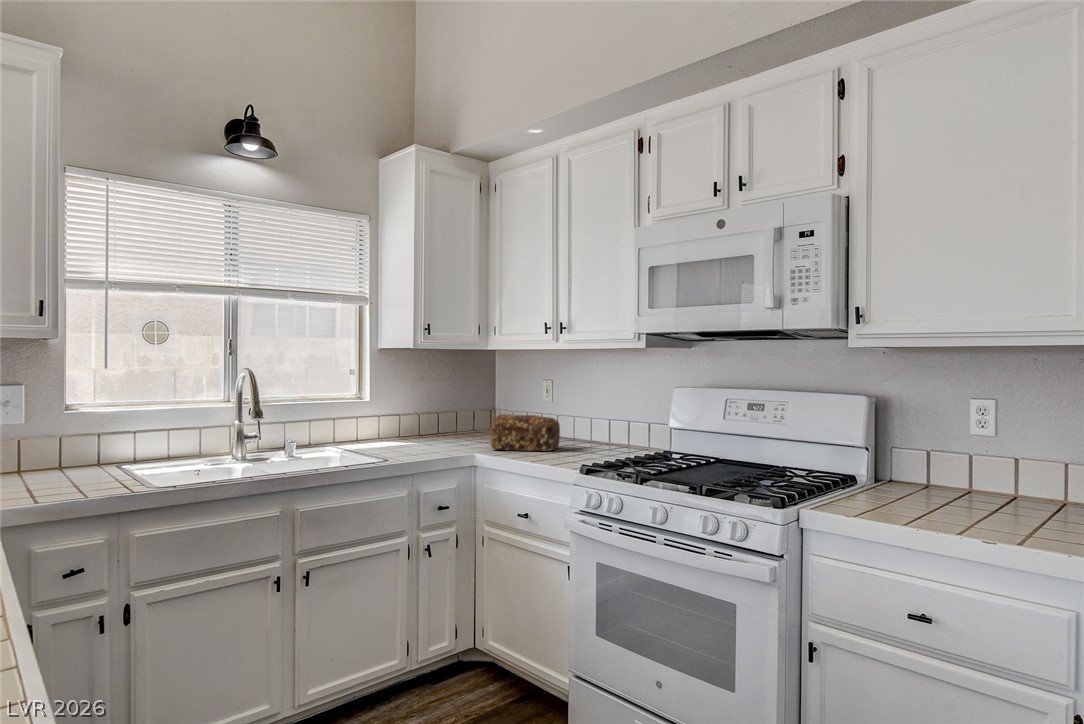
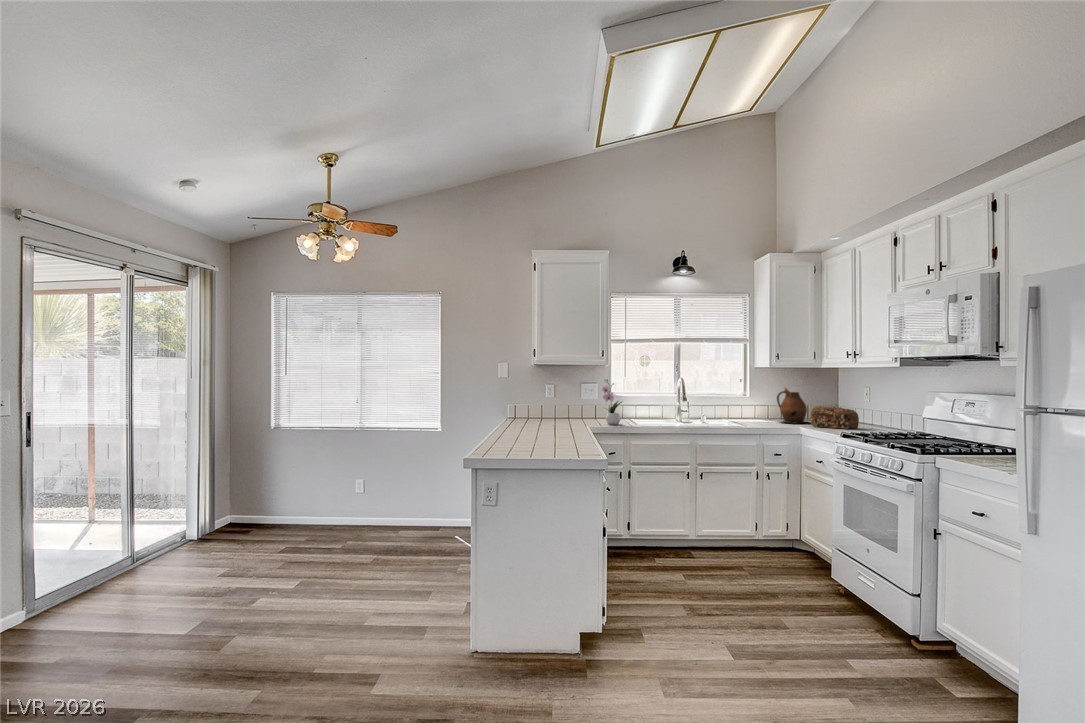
flower arrangement: none [39,373,104,492] -> present [602,379,622,425]
ceramic pitcher: none [422,383,480,447] -> present [777,388,810,423]

